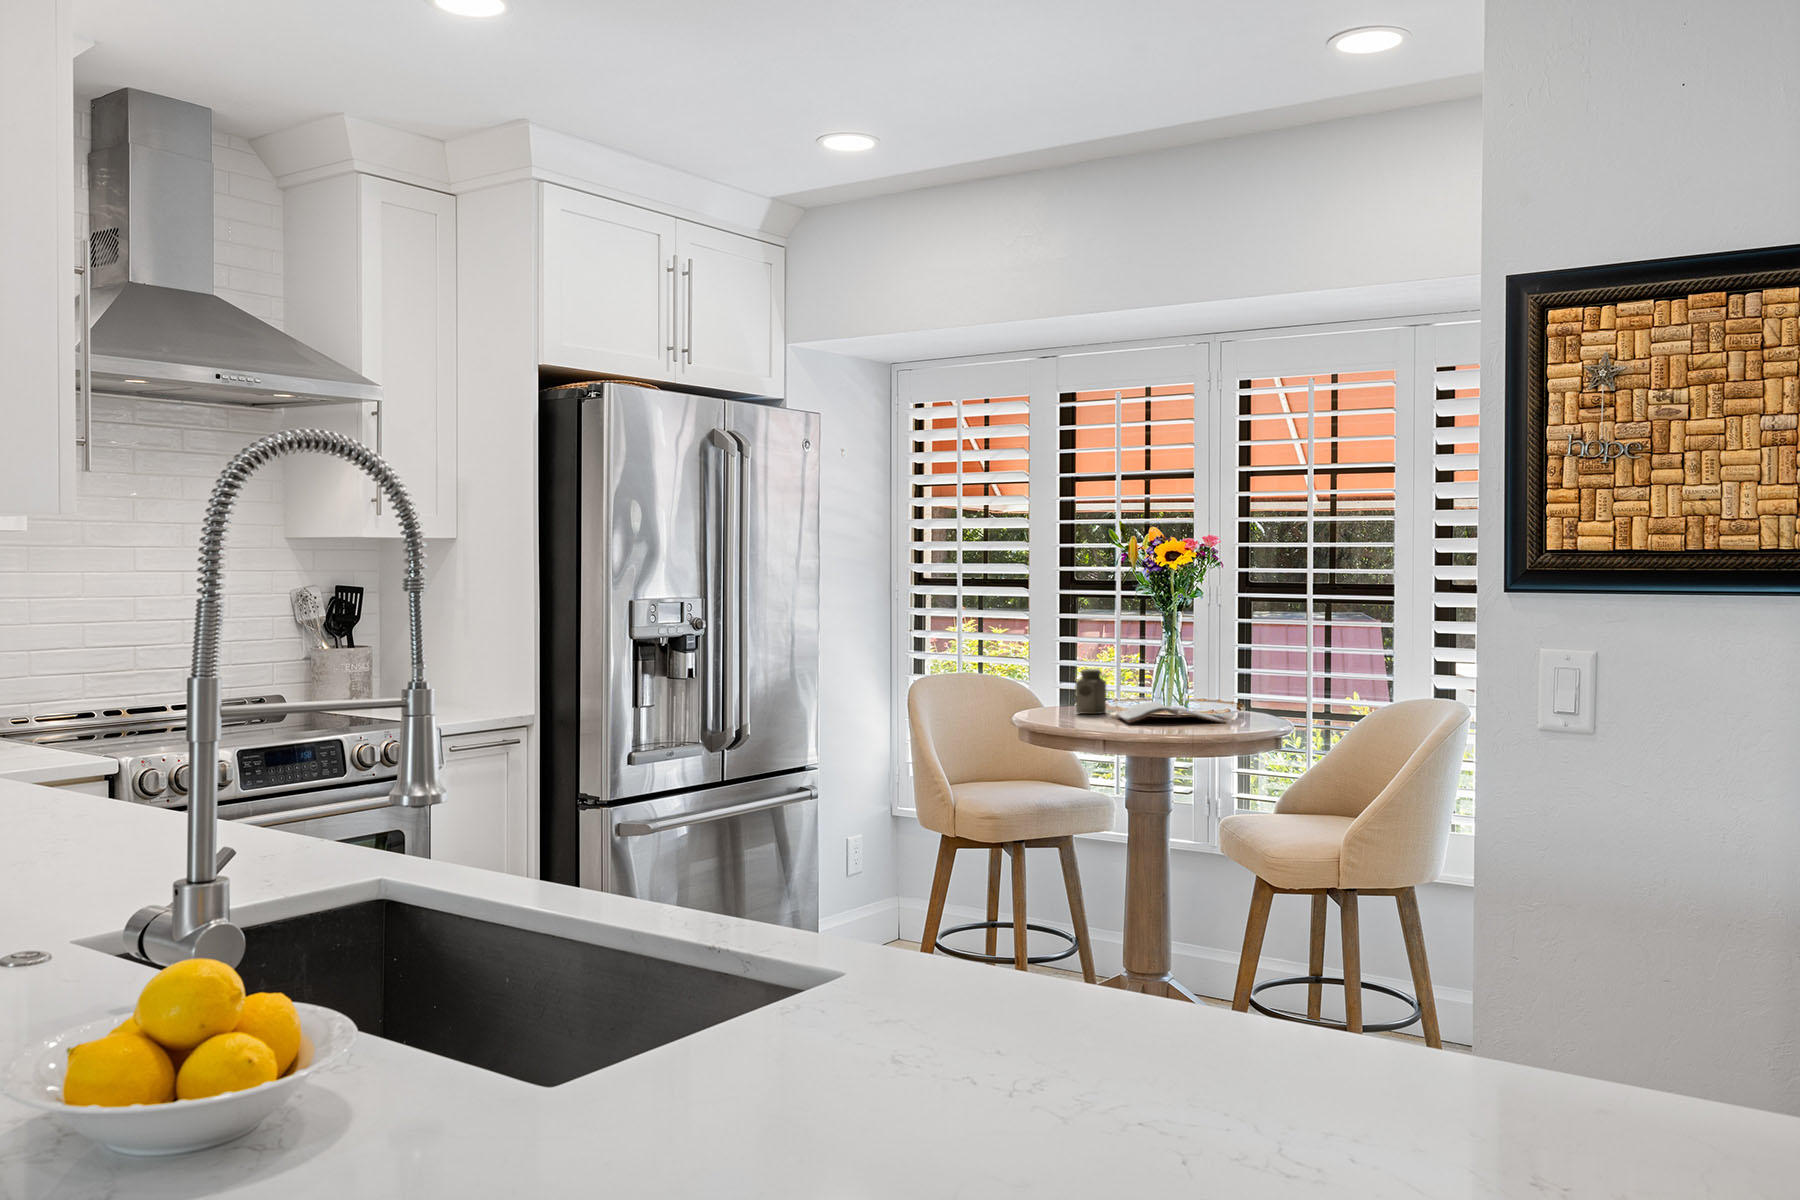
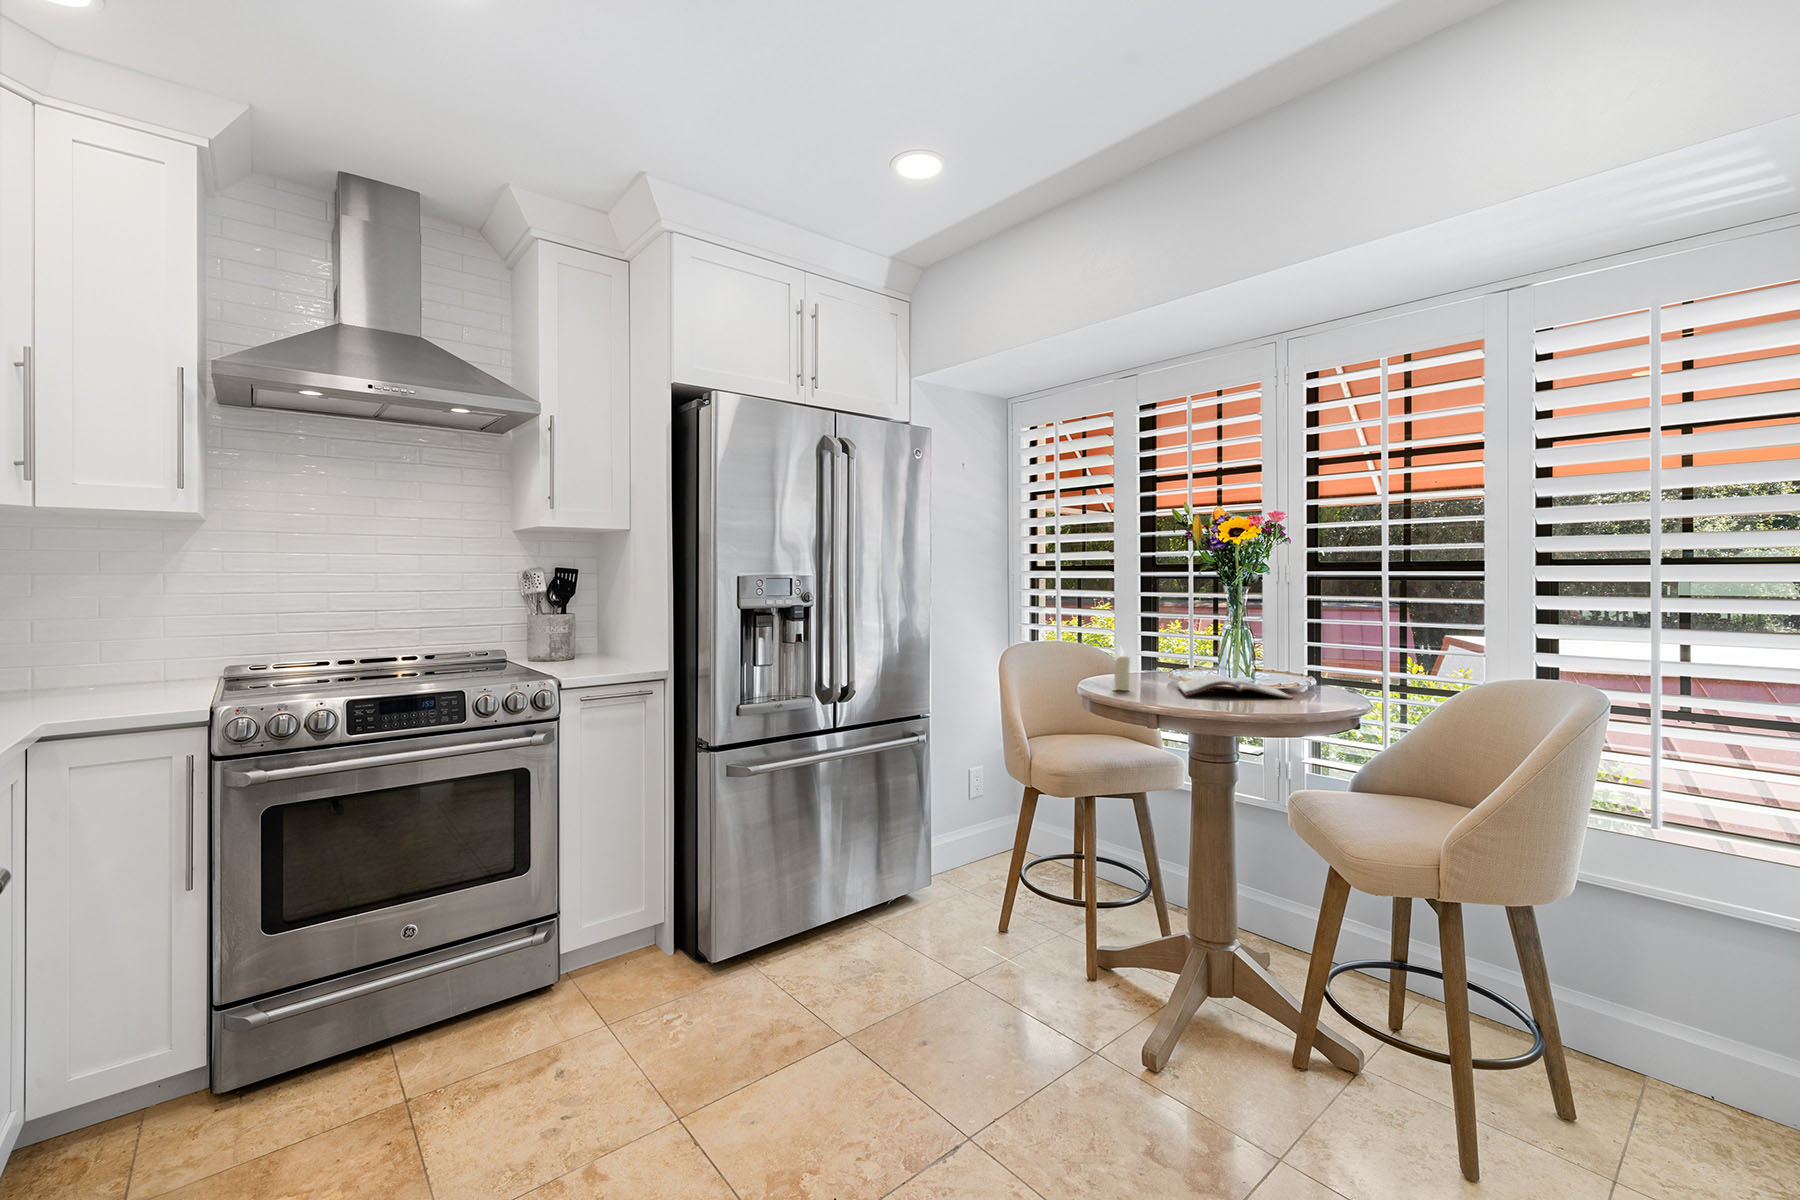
salt shaker: present [1076,669,1106,714] -> none [1140,641,1171,684]
candle: none [1051,675,1070,721] -> present [1114,648,1130,691]

